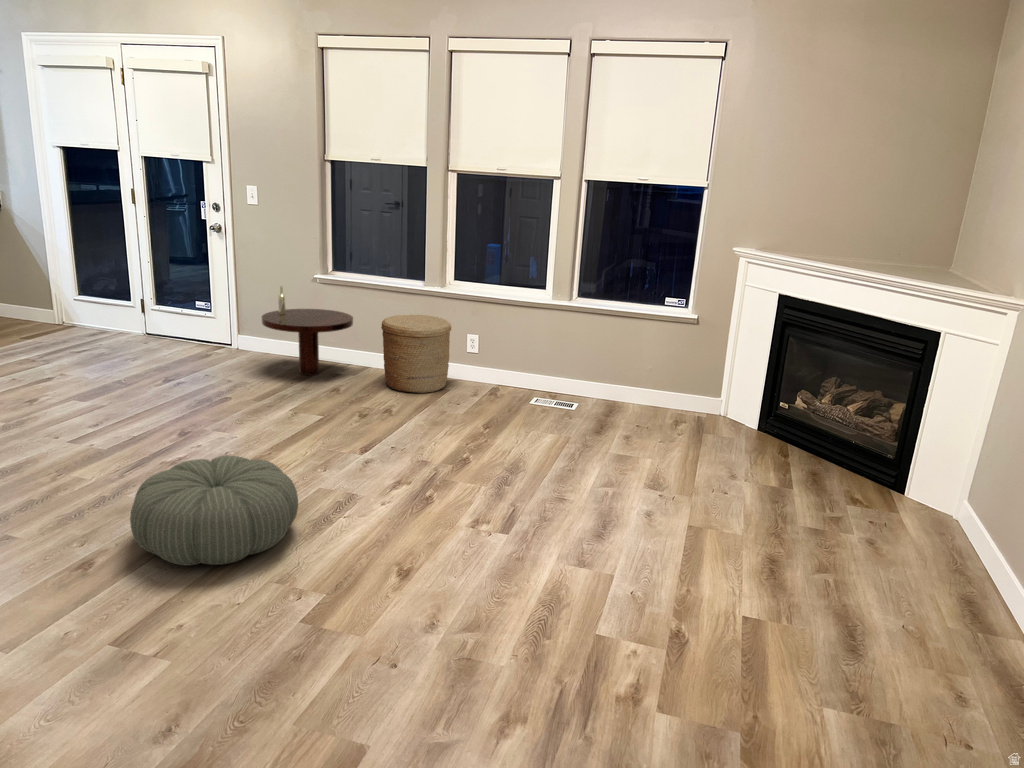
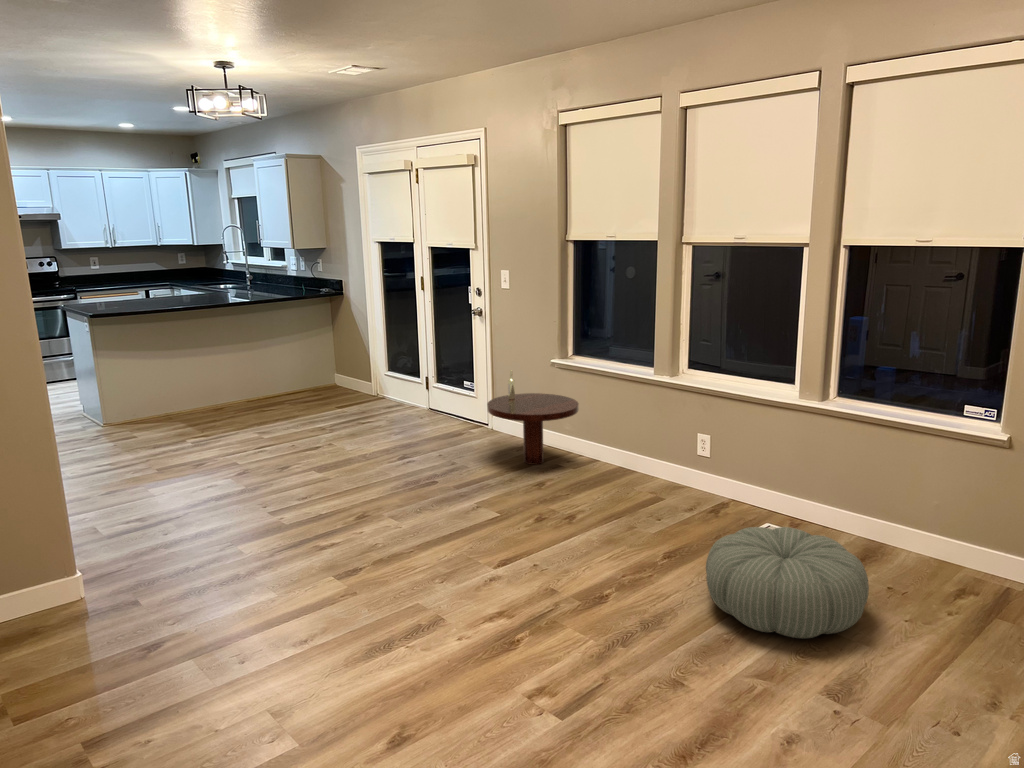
woven basket: present [381,315,451,393] -> none [592,407,673,500]
pouf: present [130,455,298,566] -> present [706,527,869,638]

